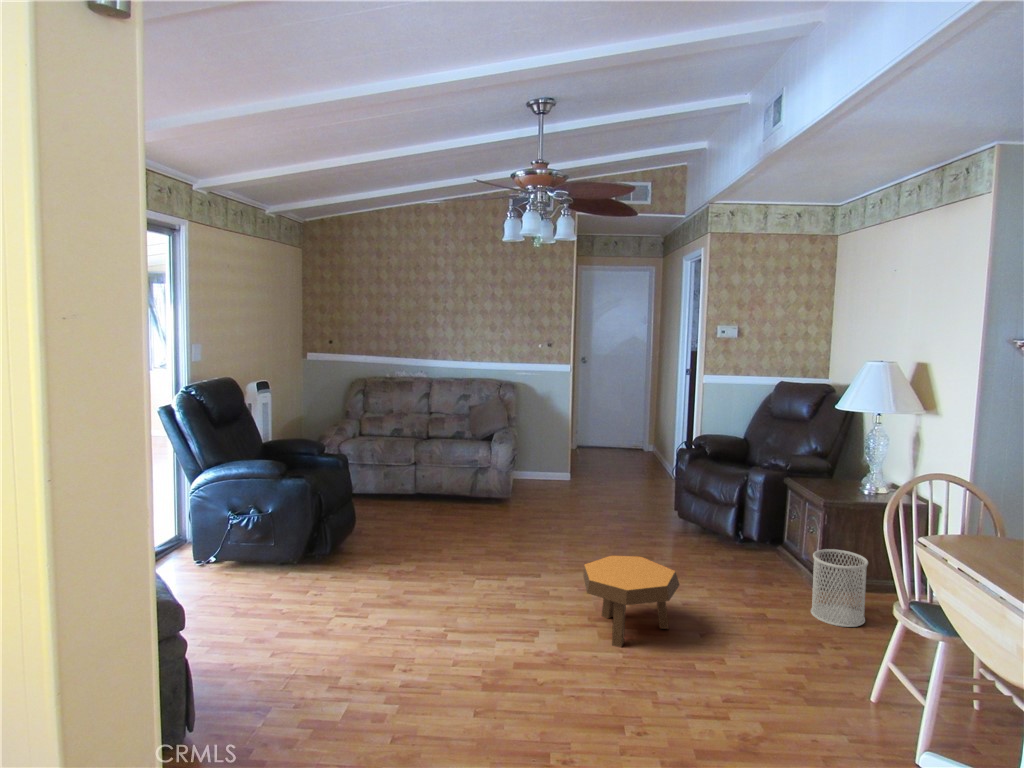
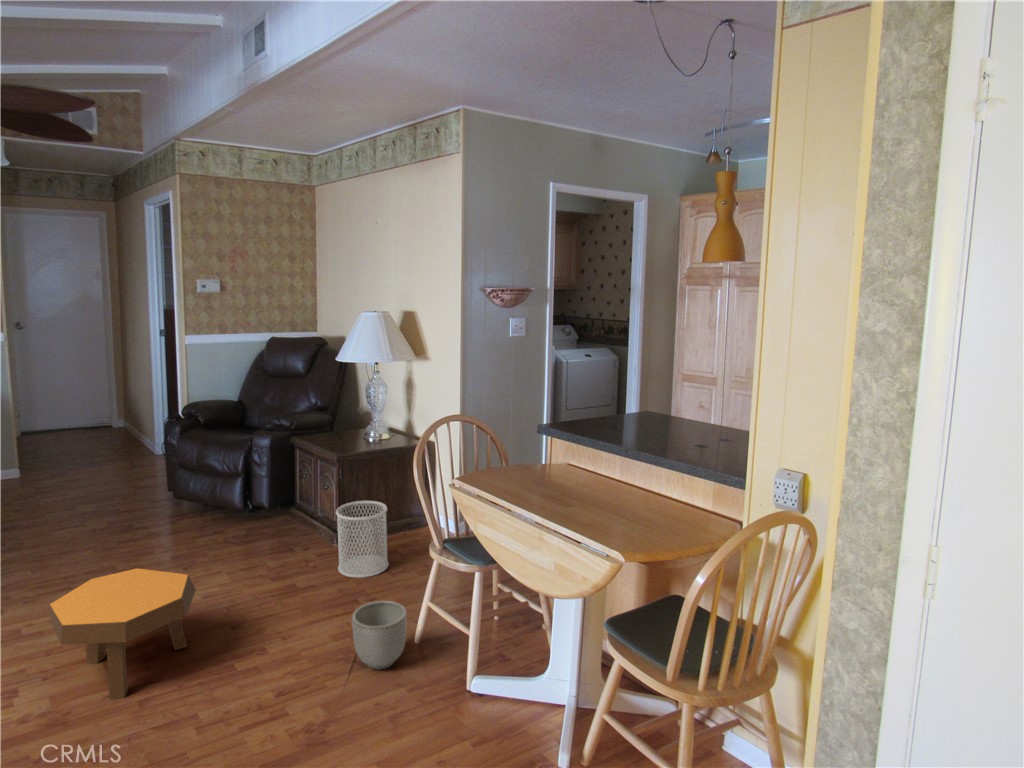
planter: none [804,642,862,708] -> present [352,601,407,670]

